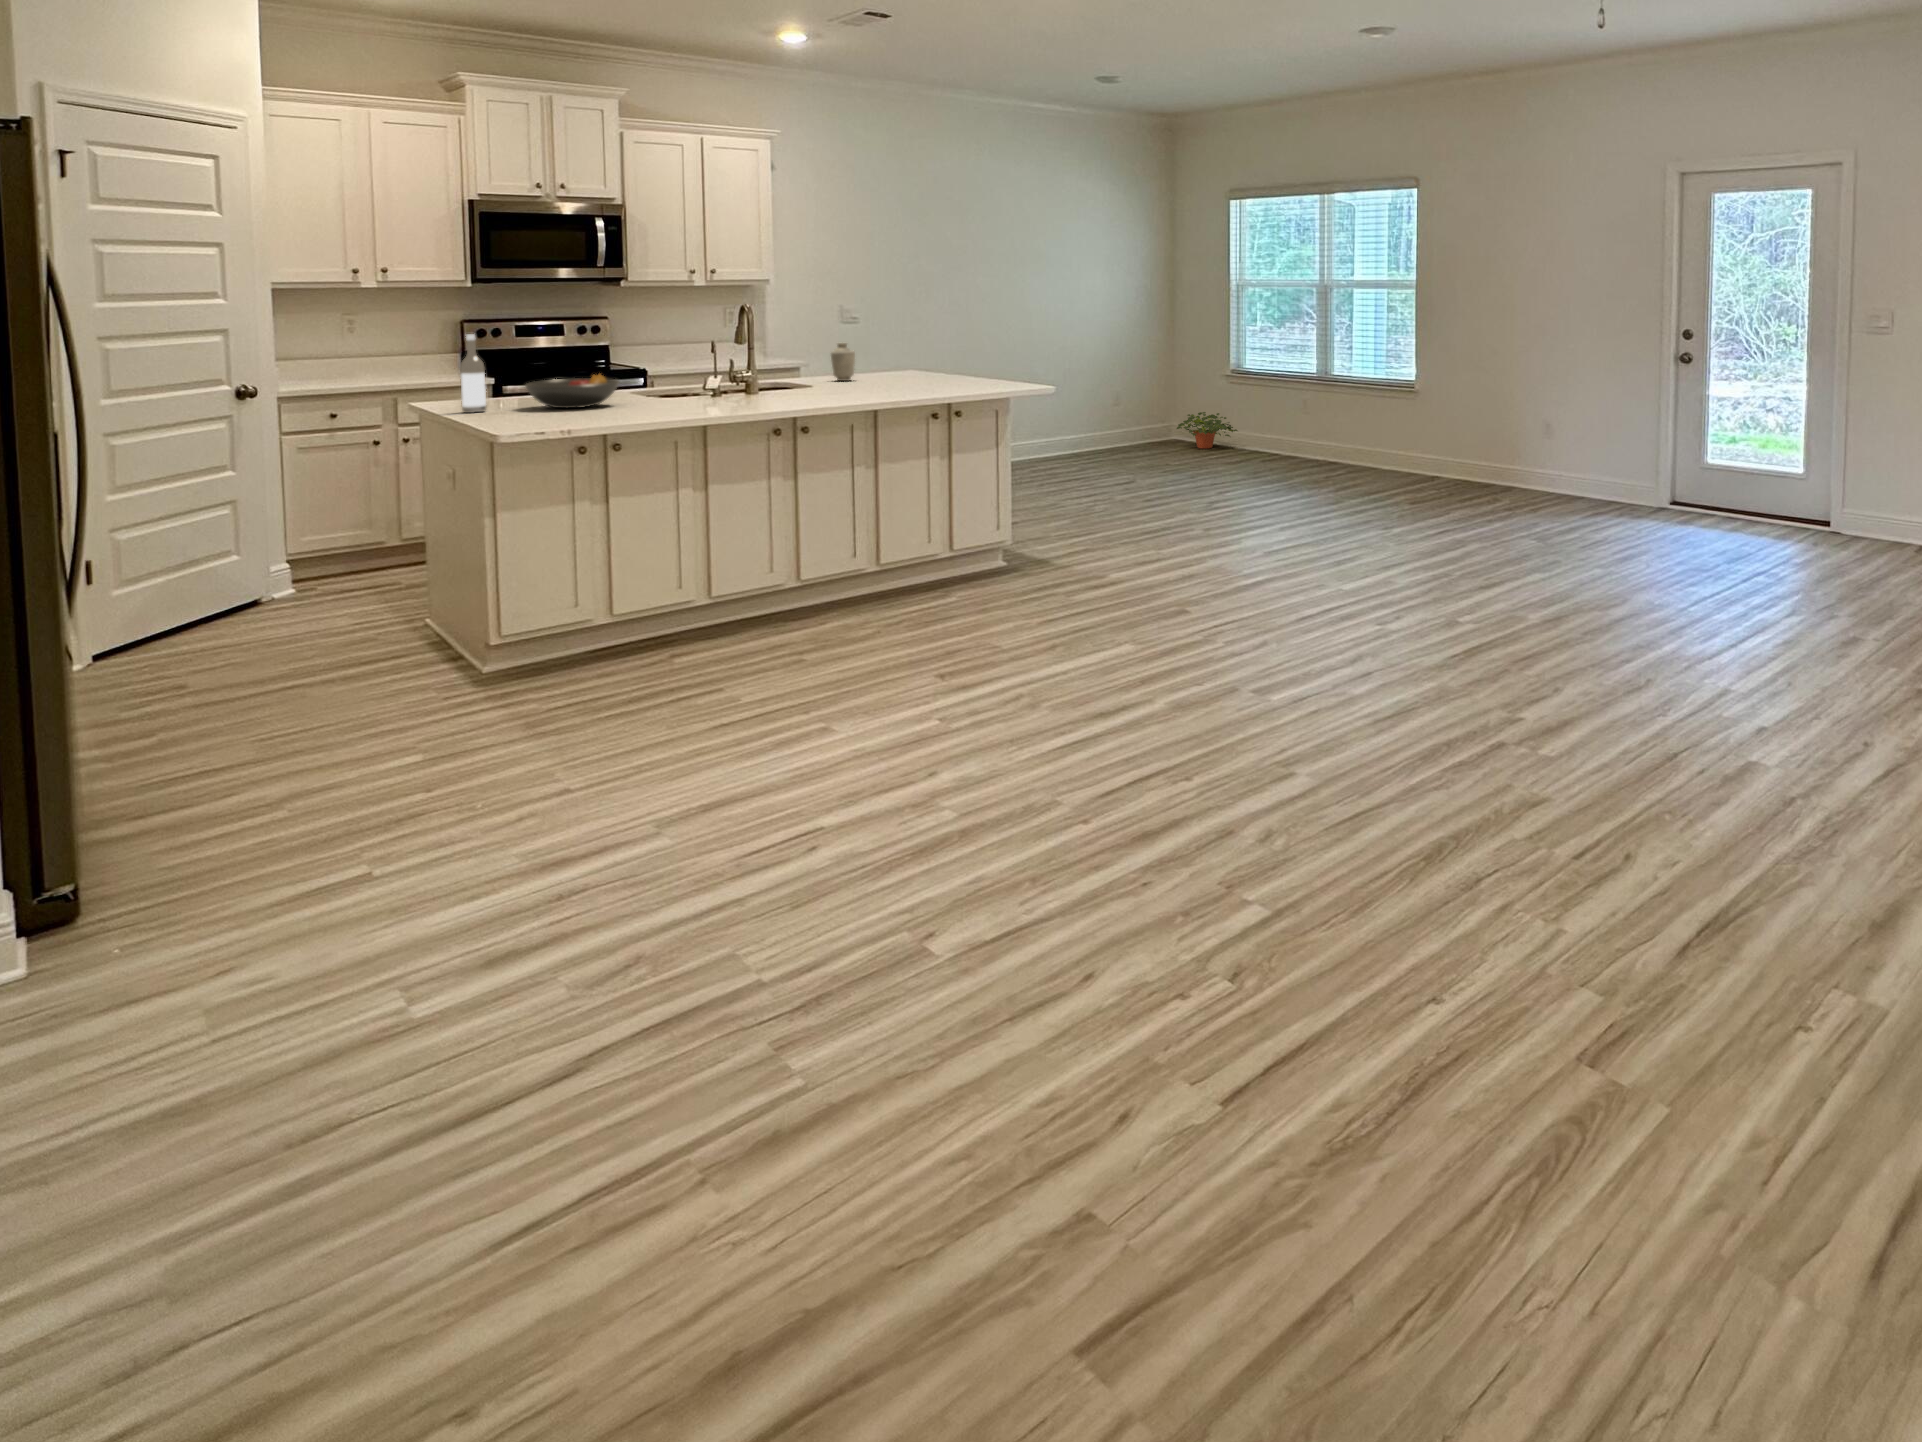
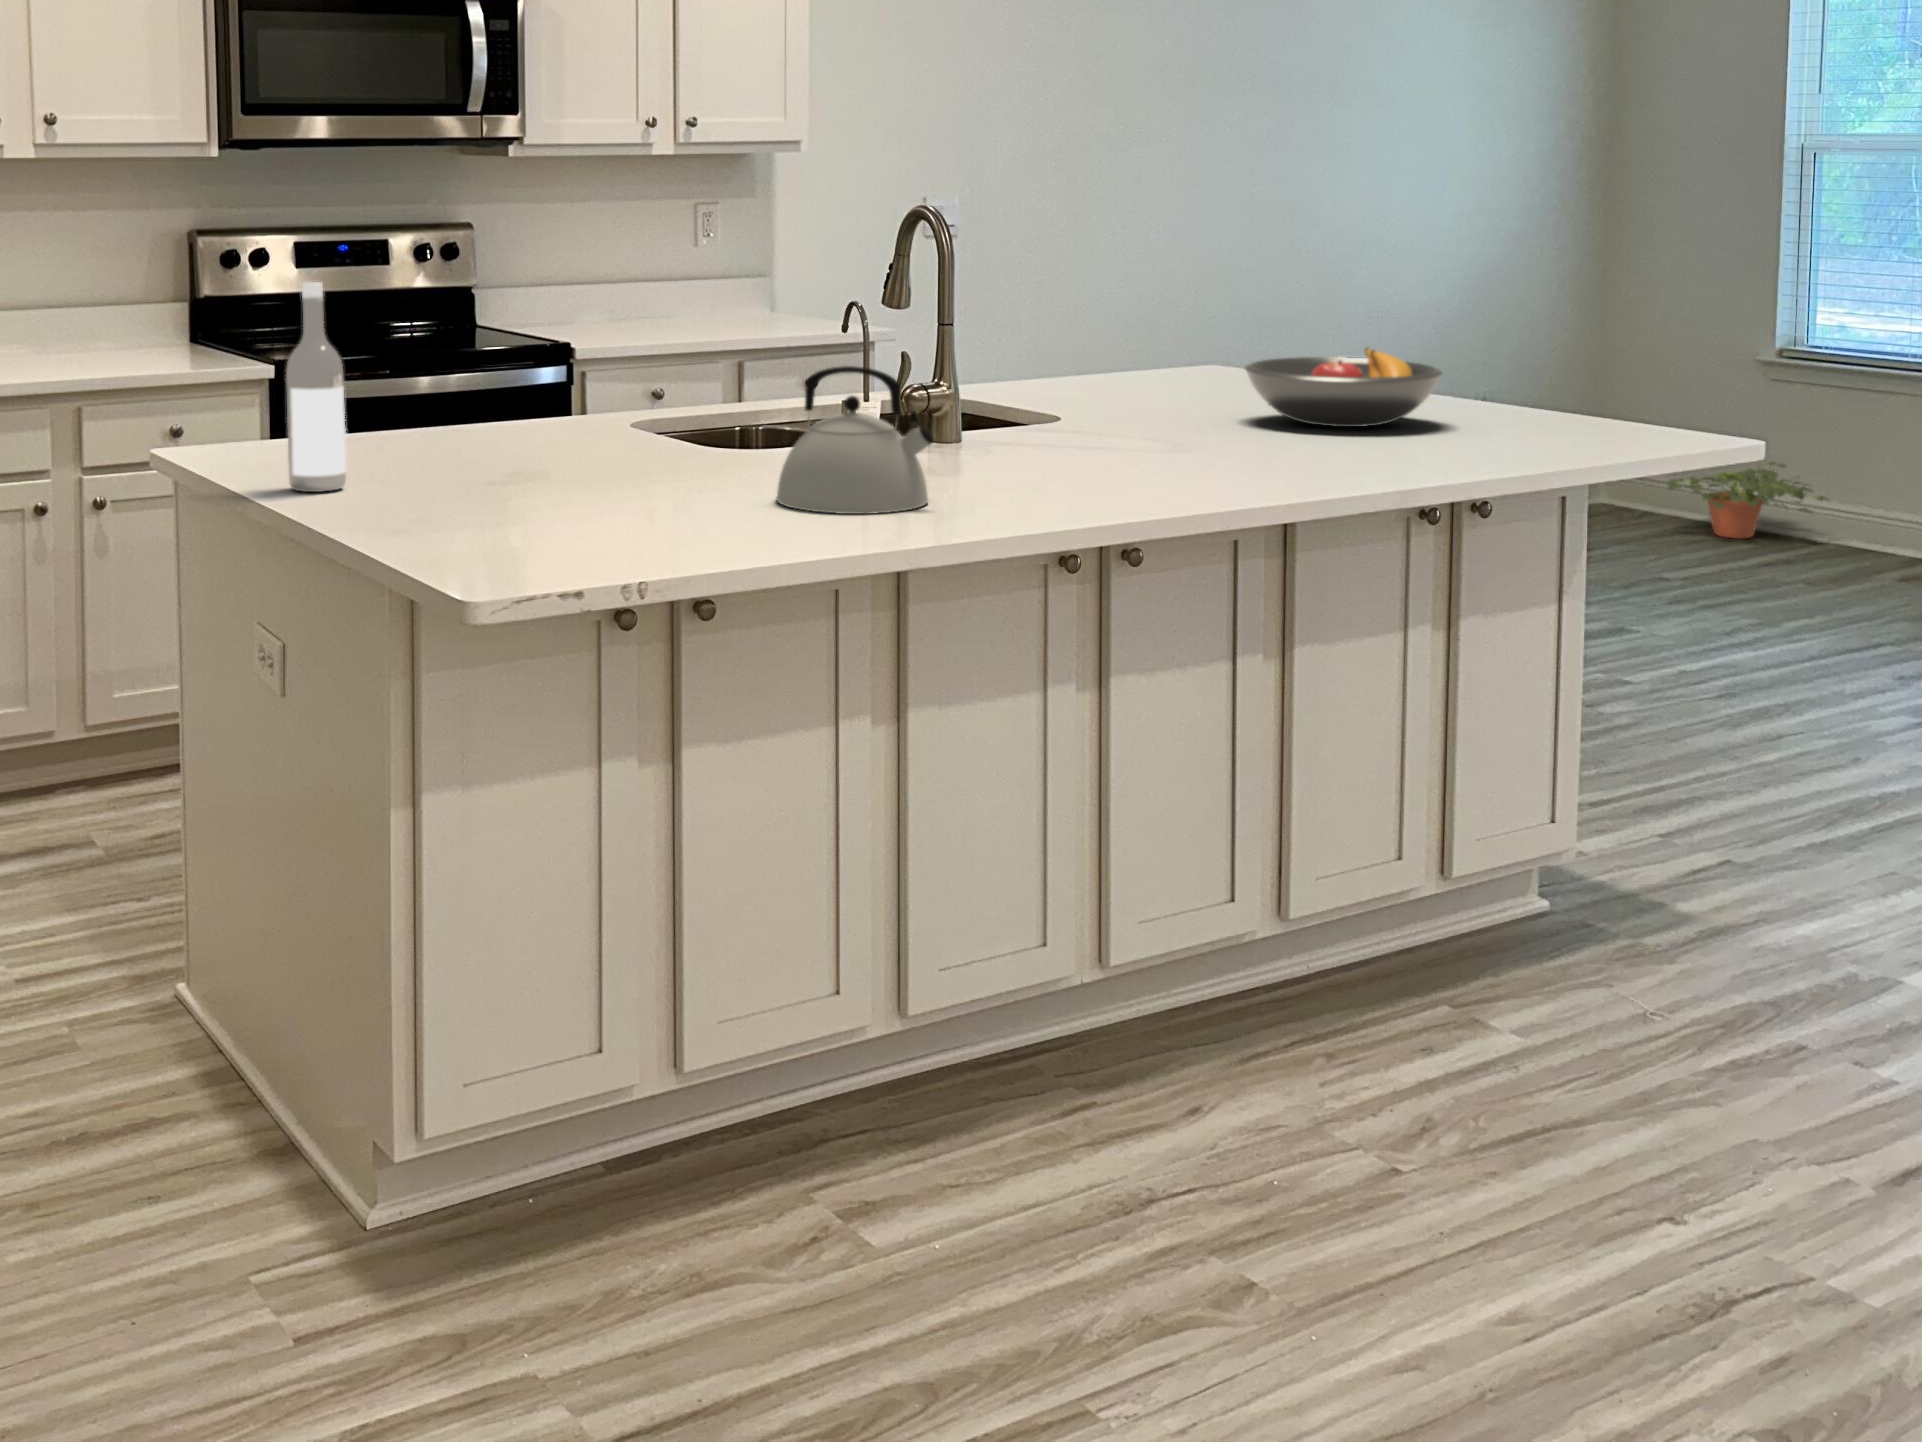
vase: present [831,343,855,381] -> none [1046,294,1106,392]
kettle: none [652,362,710,412] -> present [776,366,934,514]
fruit bowl: present [525,374,619,408] -> present [1245,347,1442,427]

